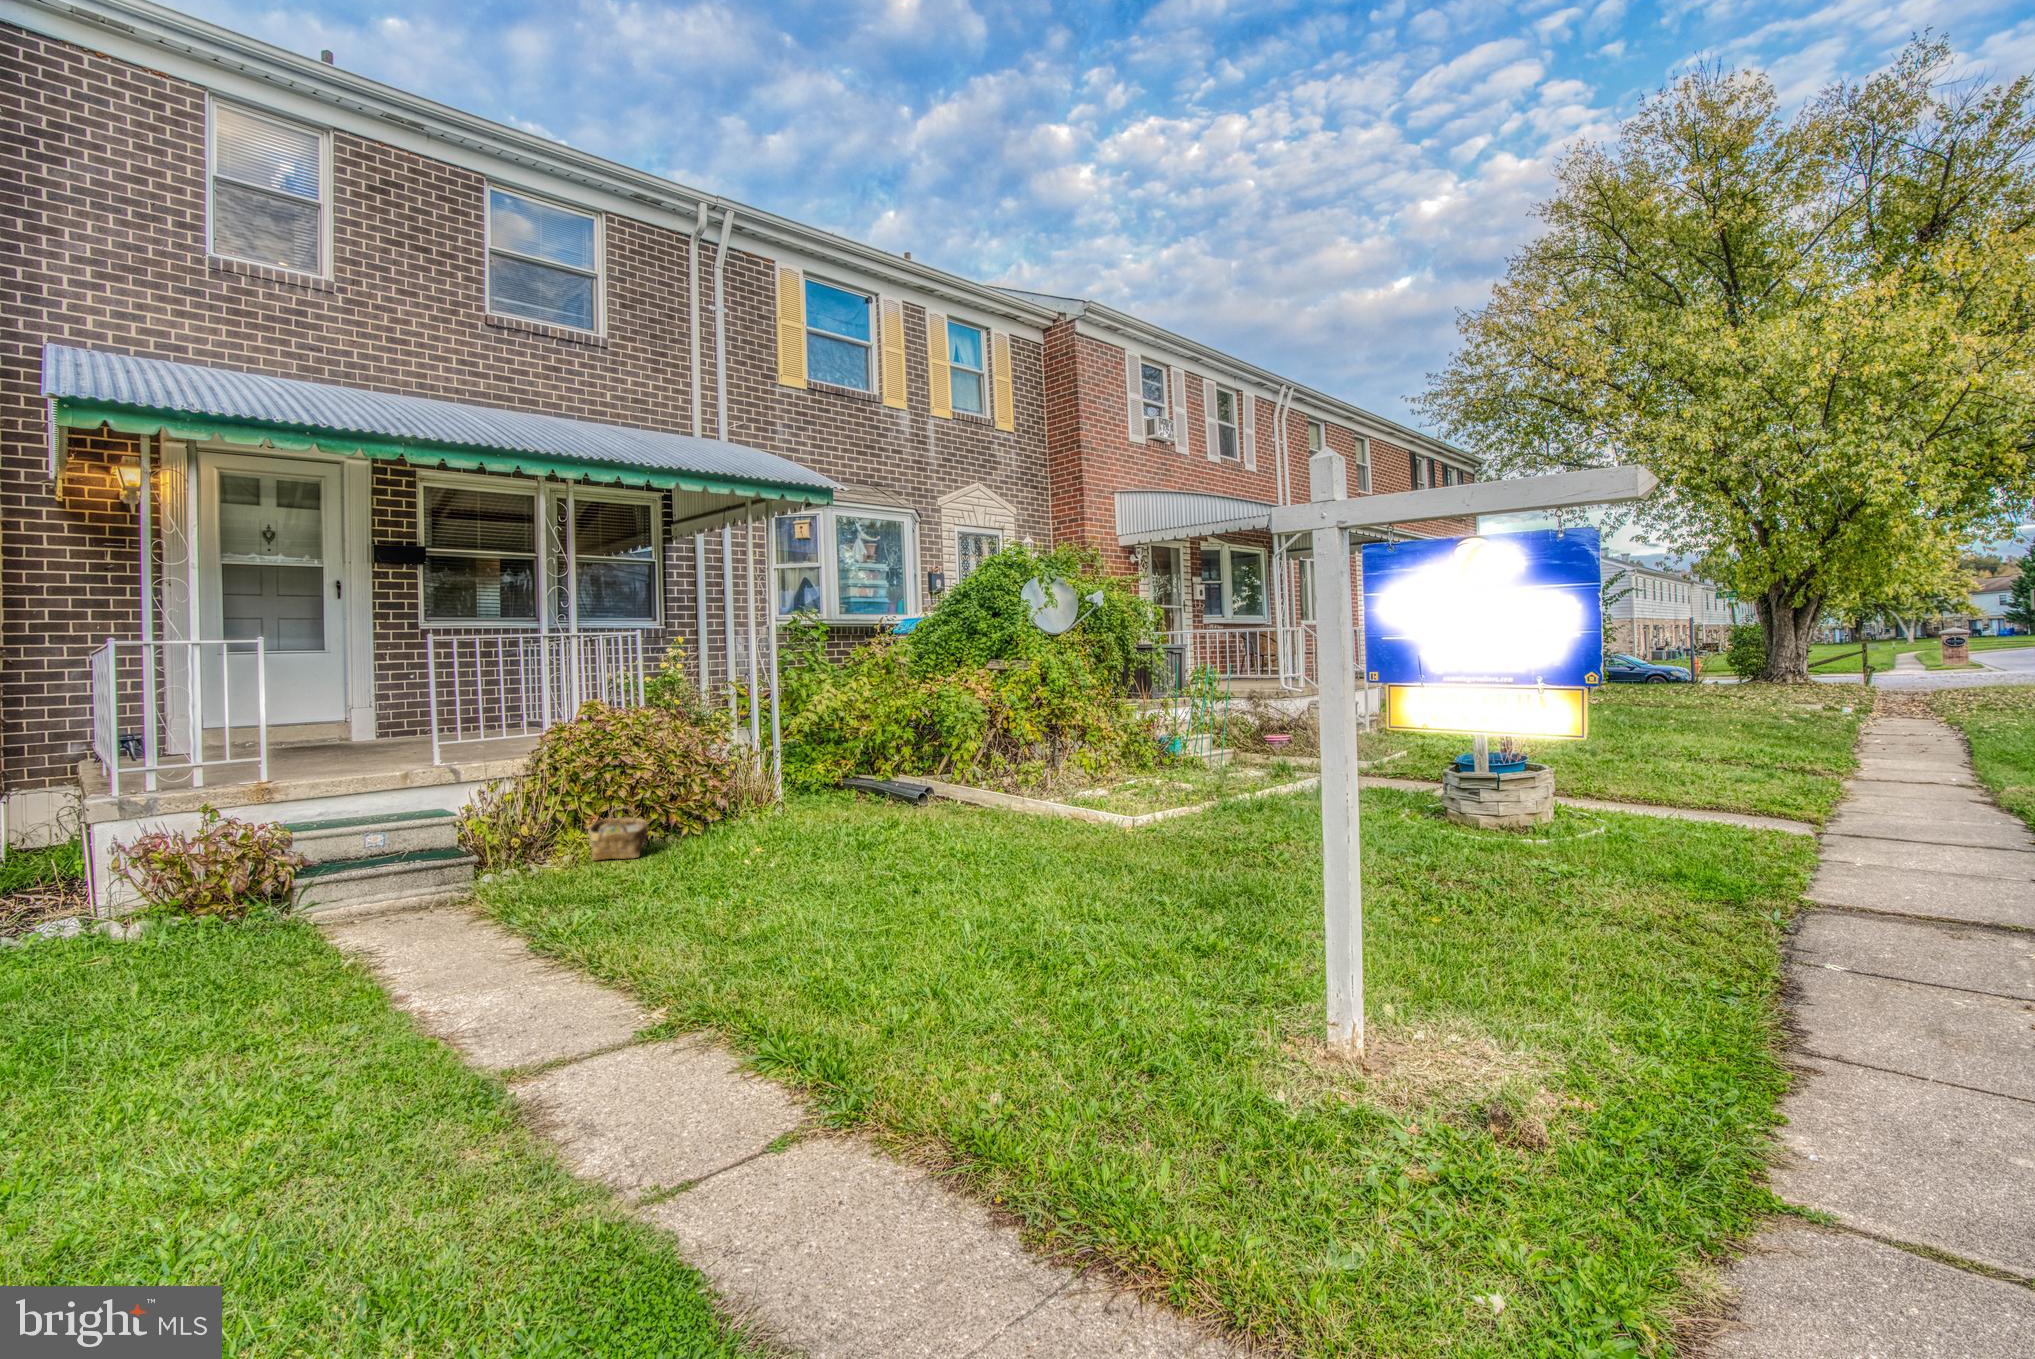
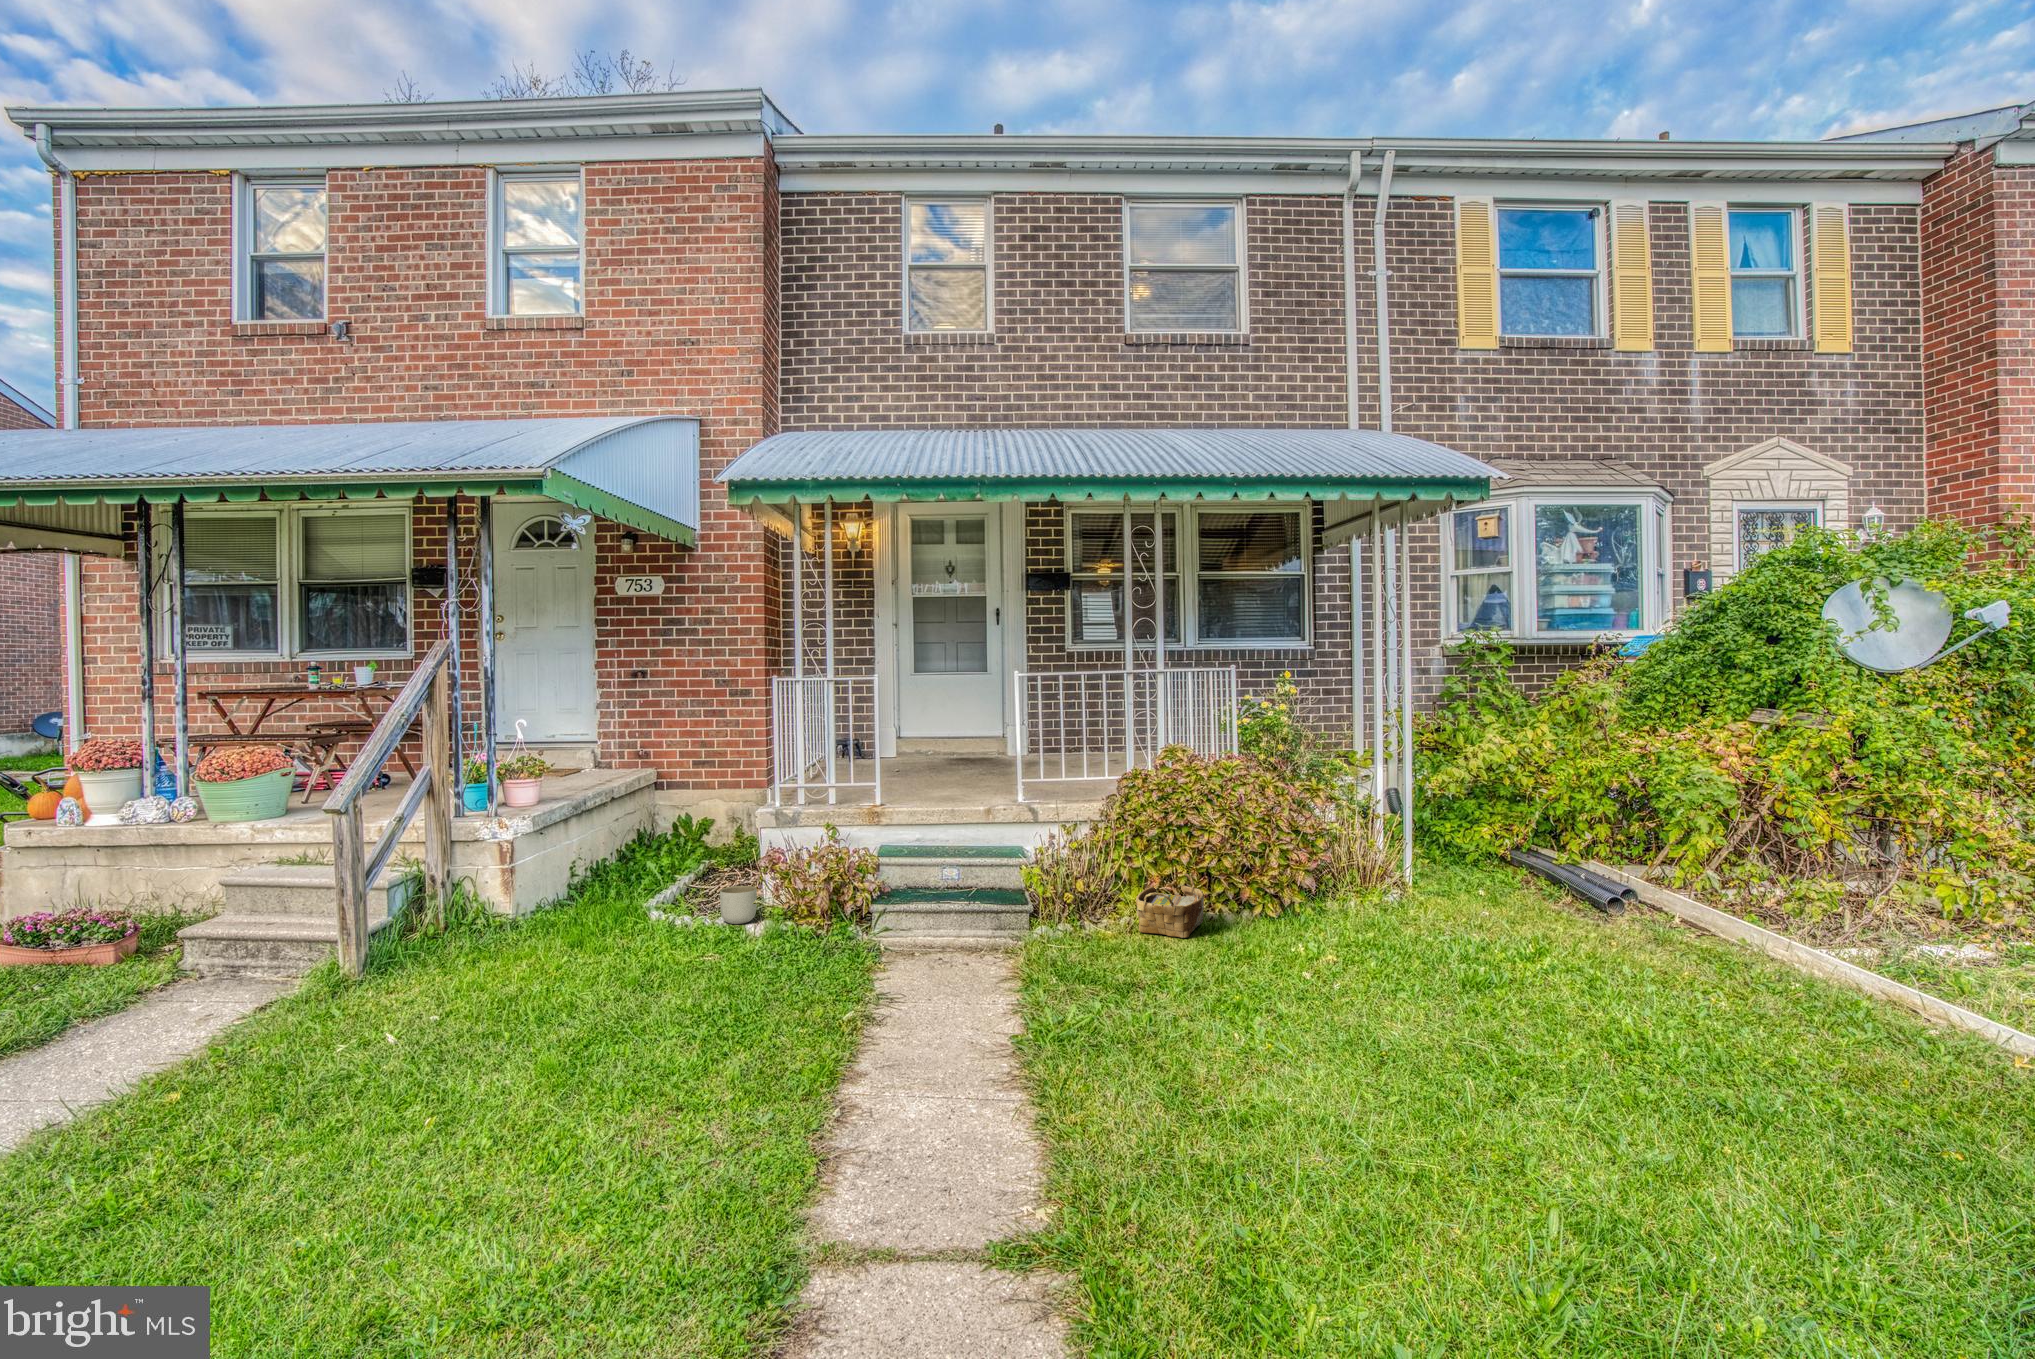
planter: none [39,888,98,935] -> present [720,886,757,924]

